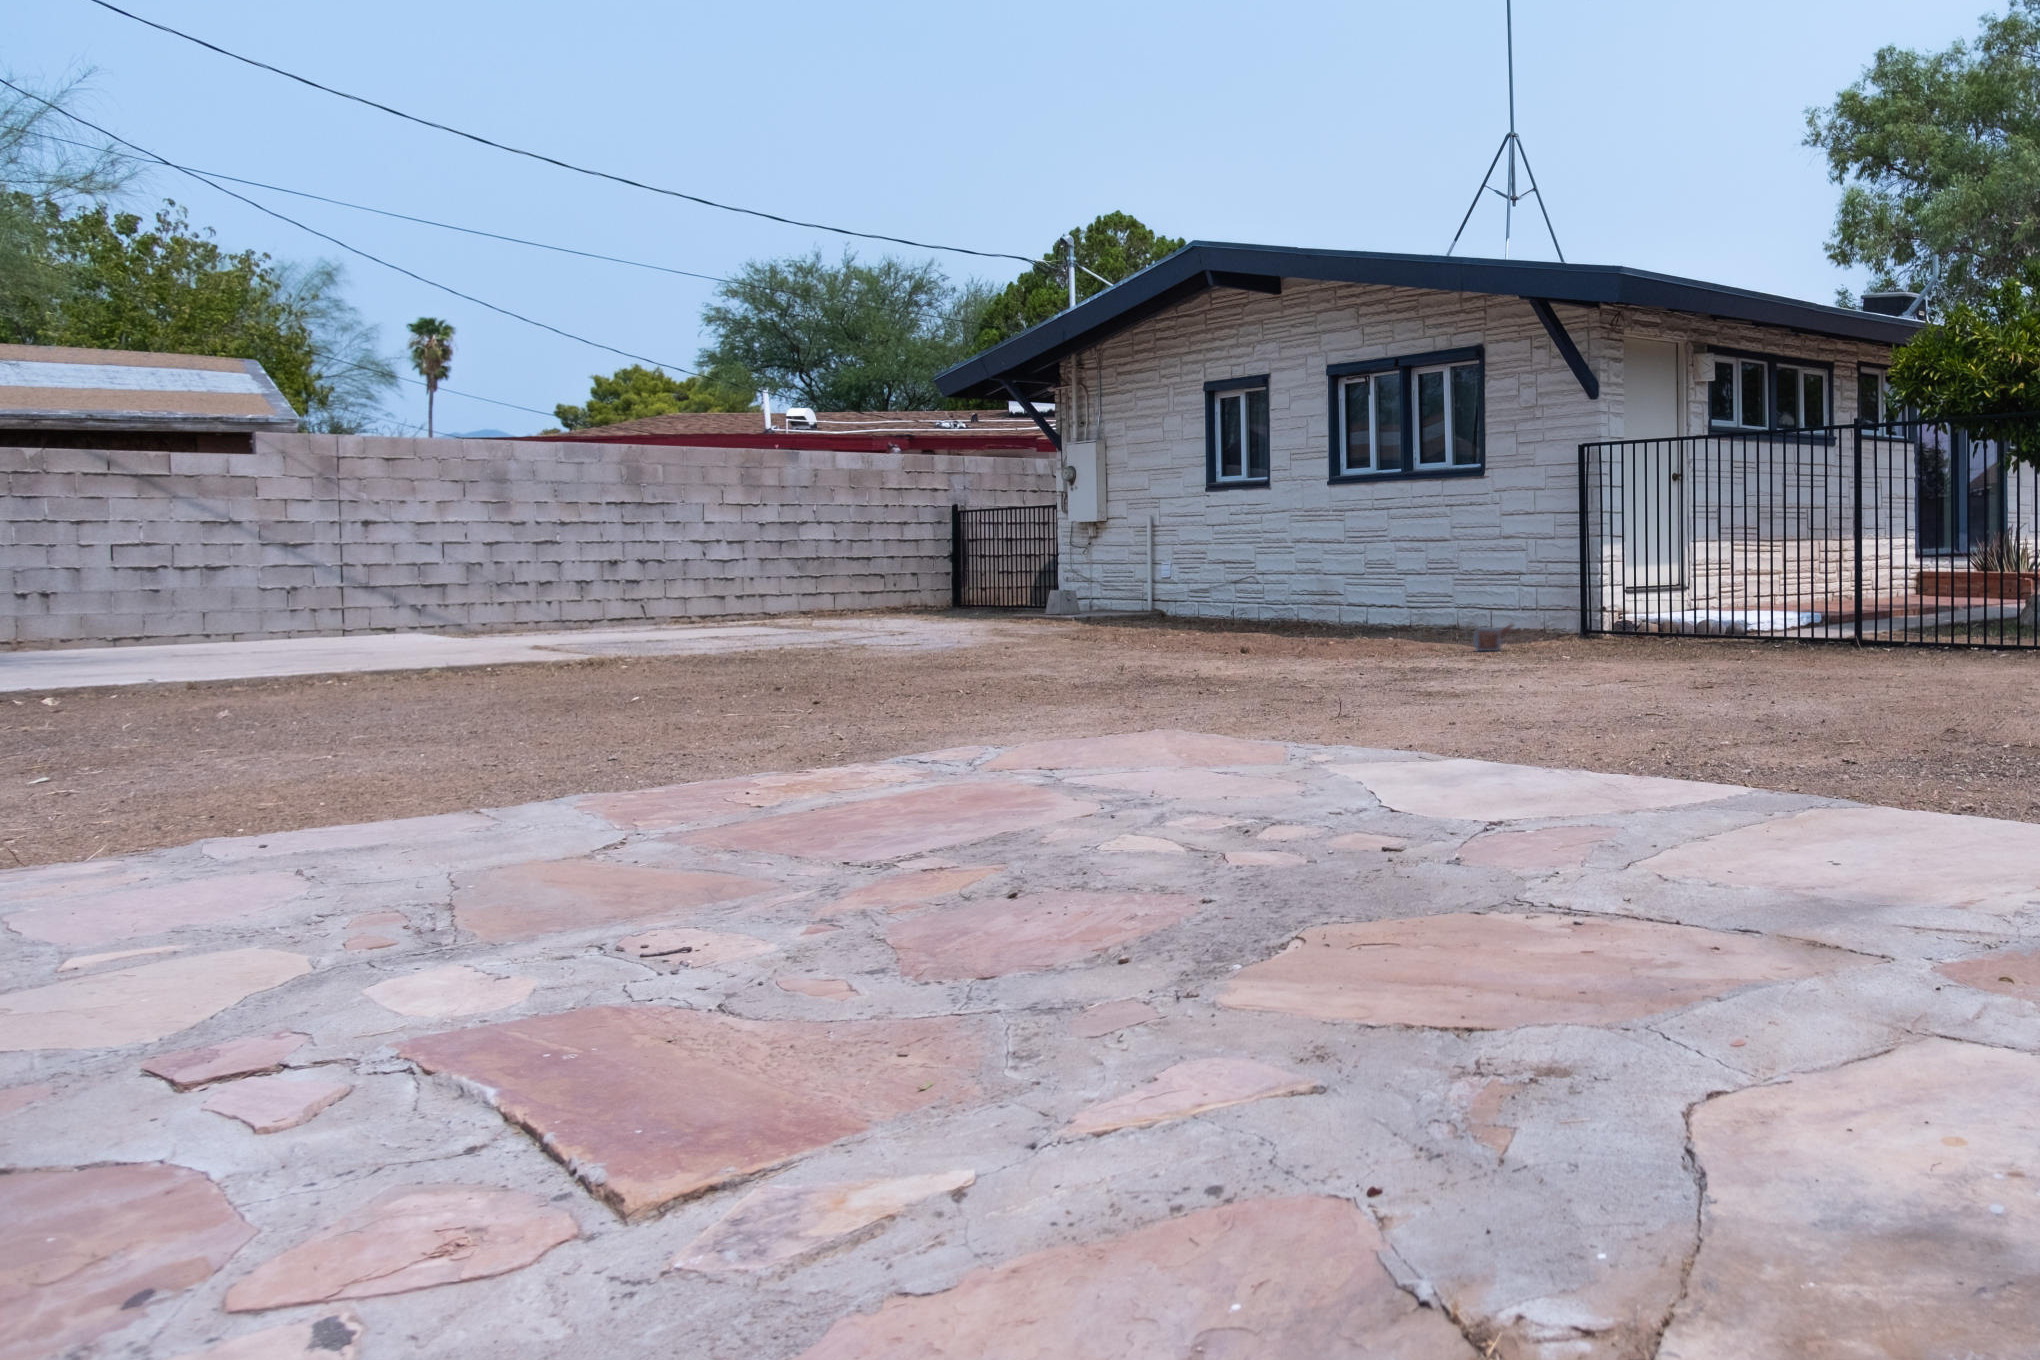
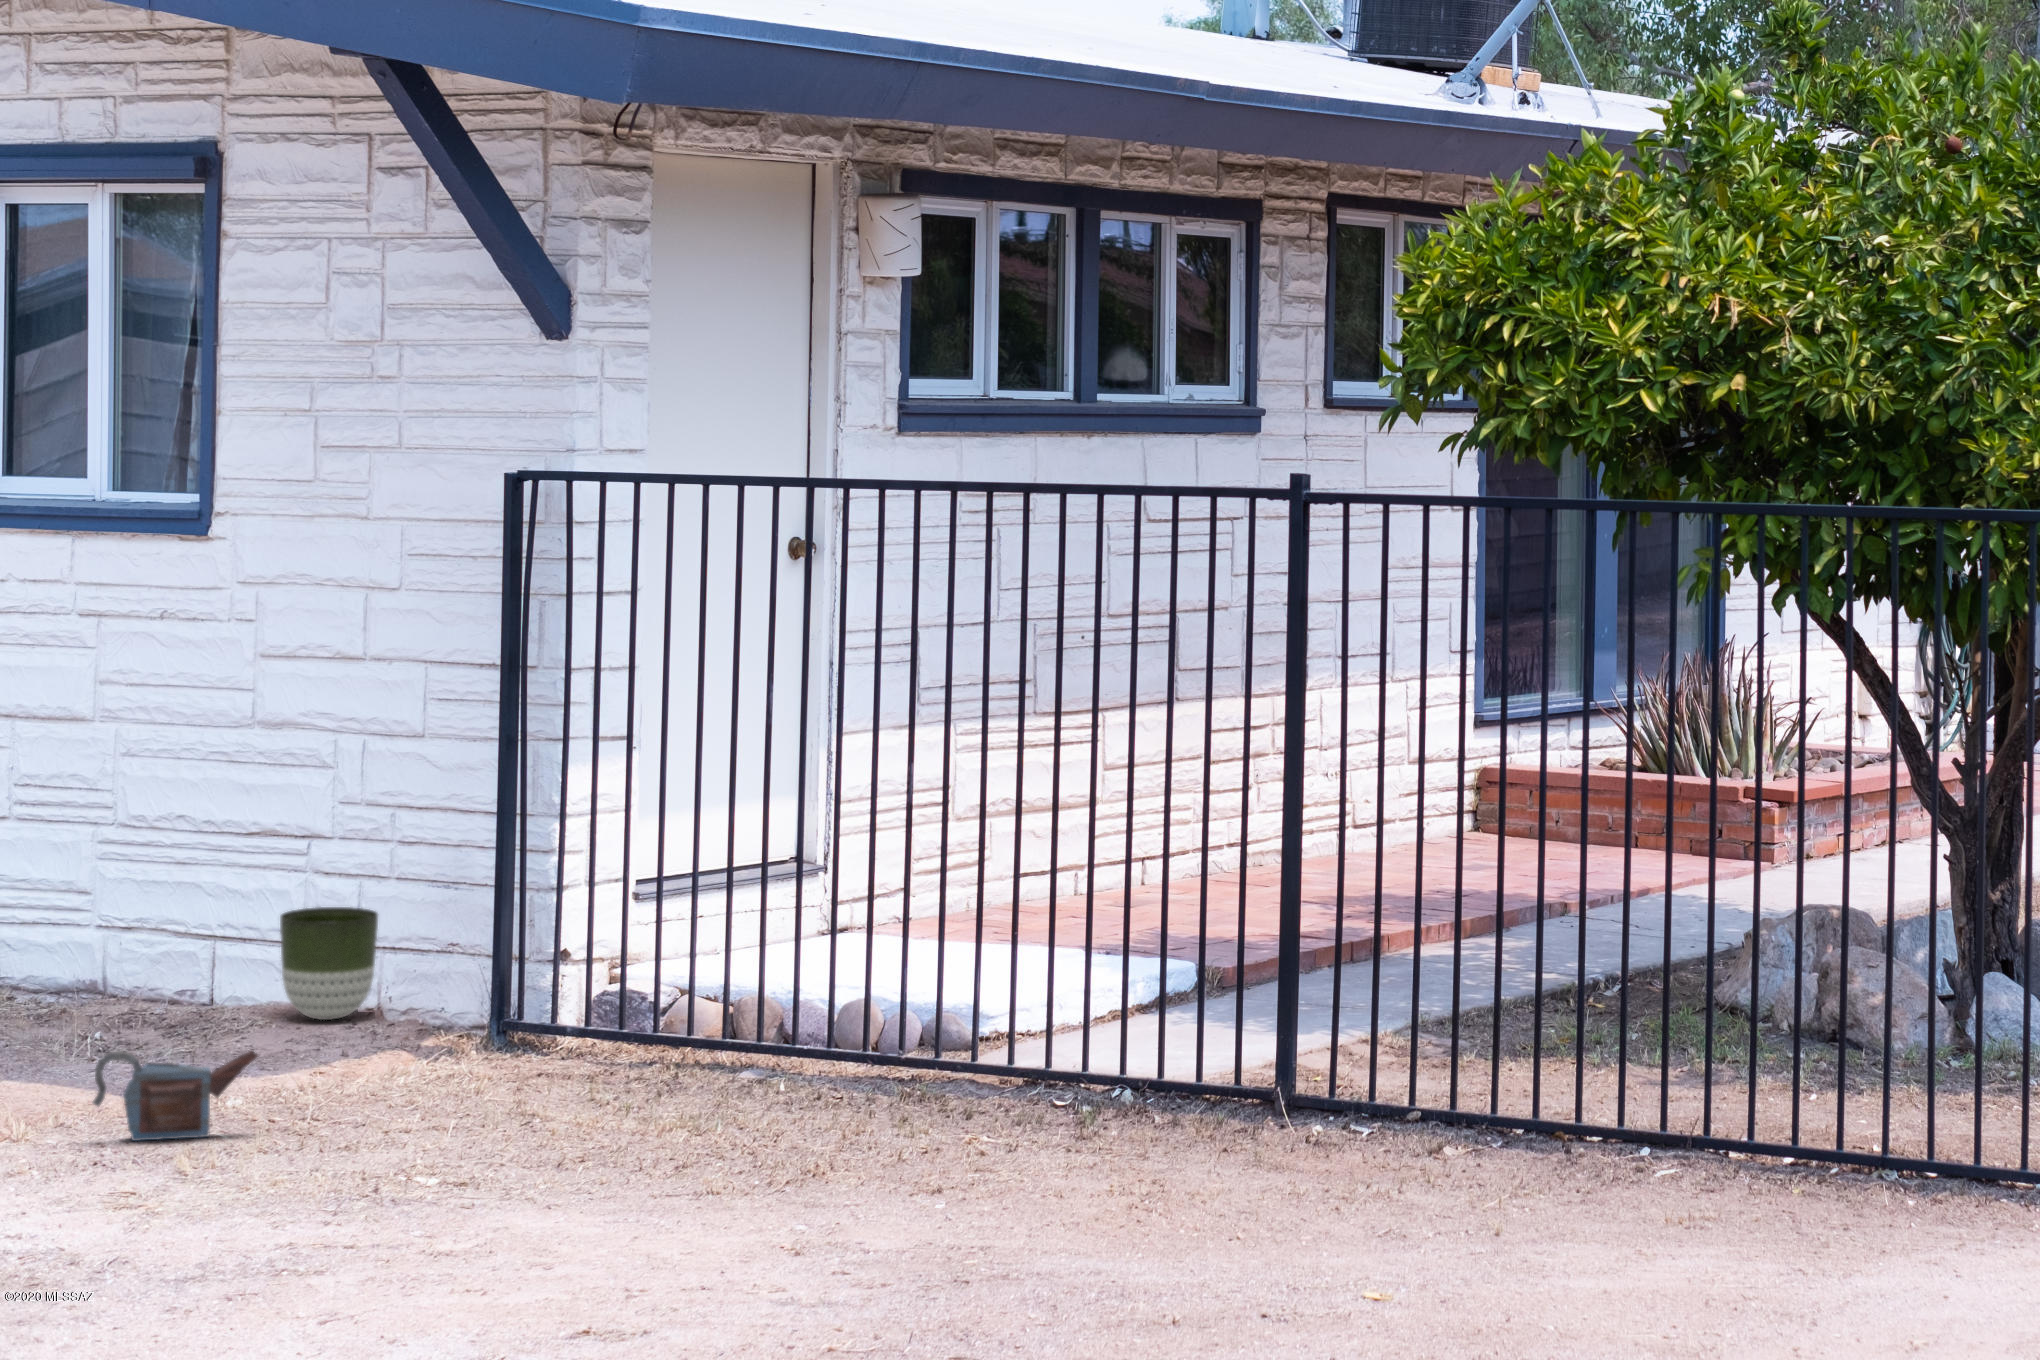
planter: none [1508,599,1540,635] -> present [280,907,378,1020]

